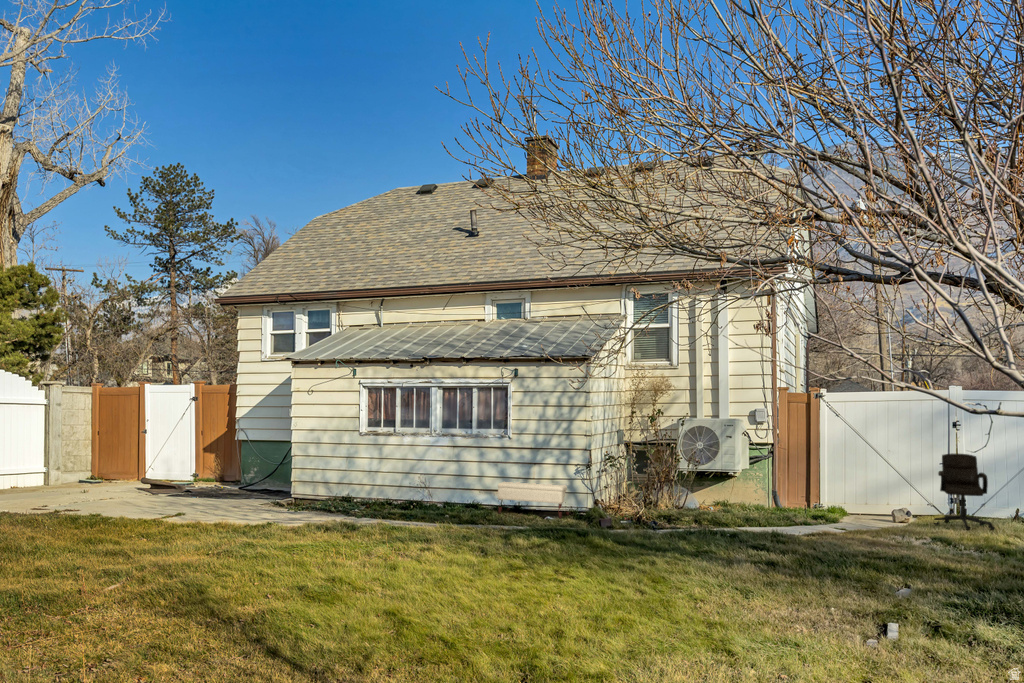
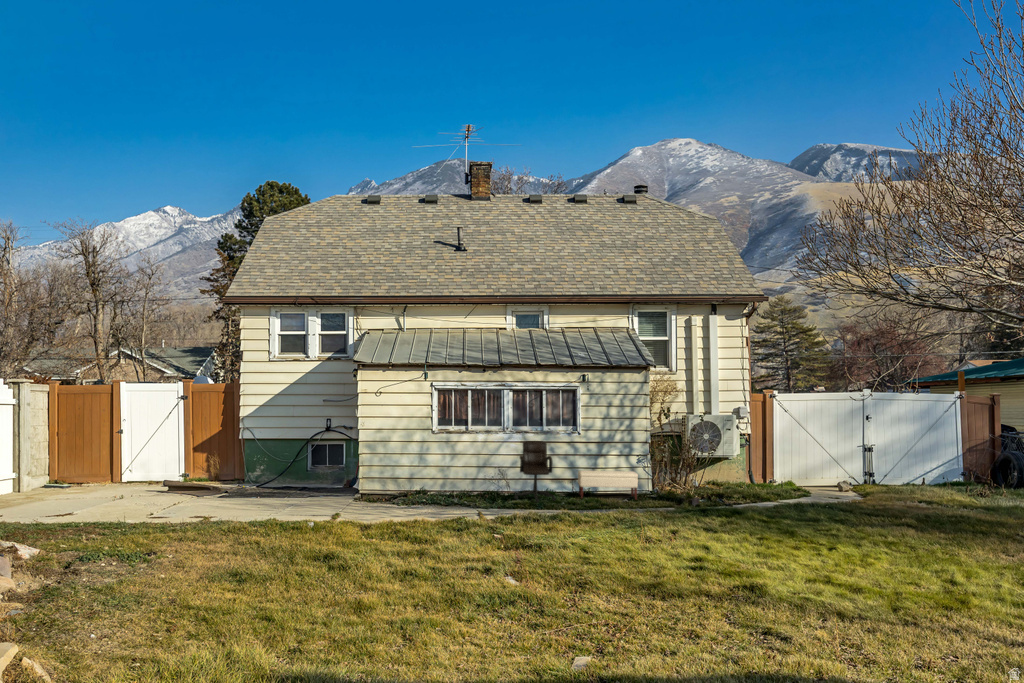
chair: present [934,453,994,530] -> present [514,441,556,502]

